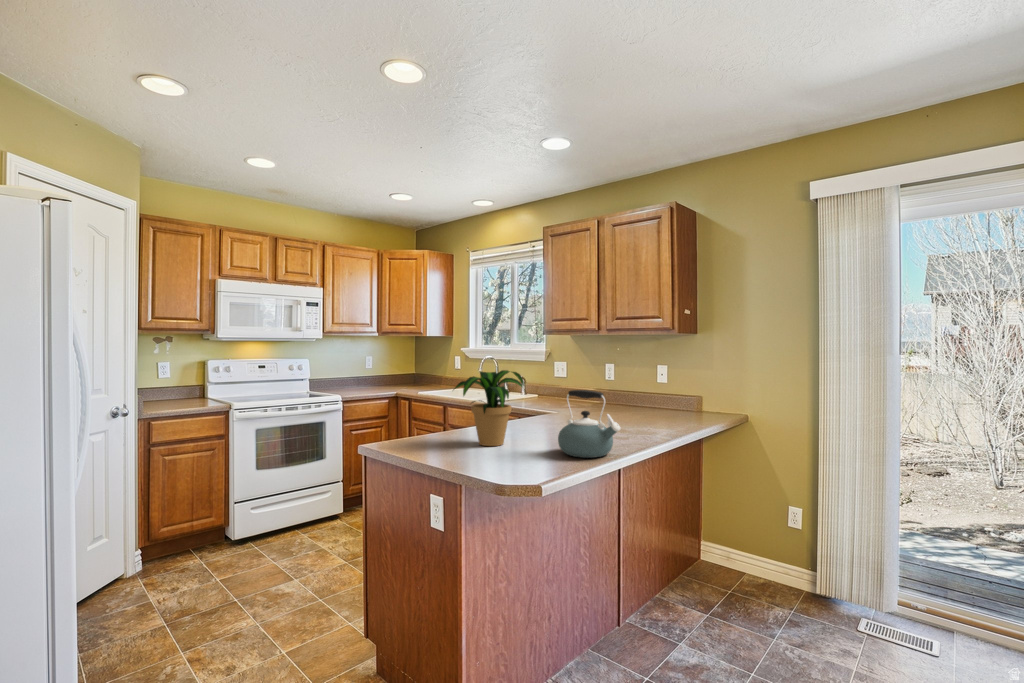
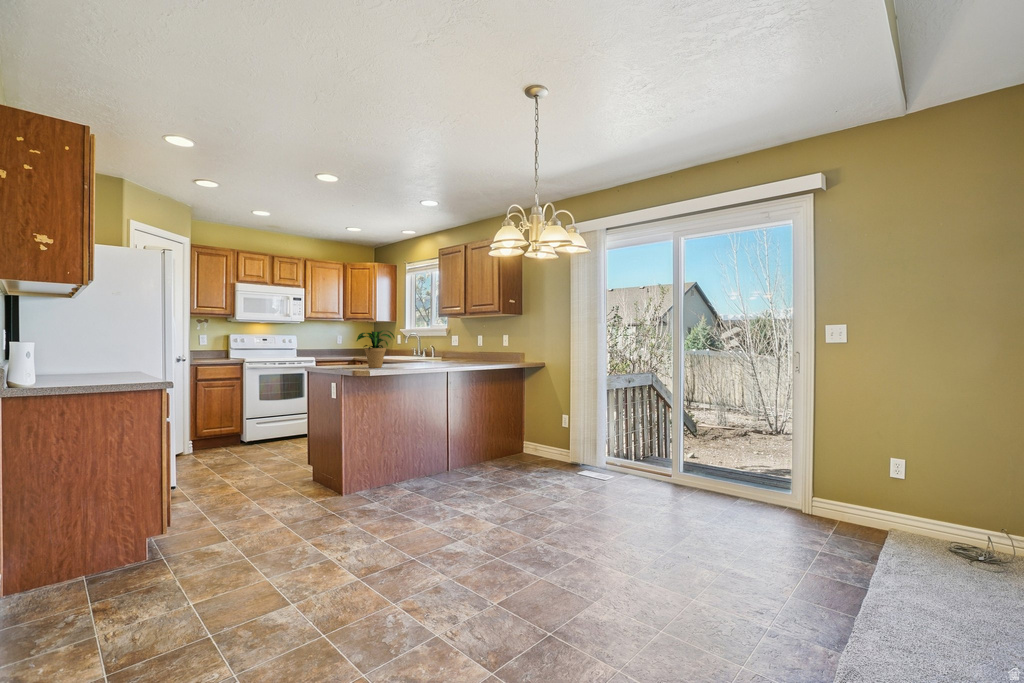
kettle: present [558,390,620,458] -> none [400,338,427,369]

